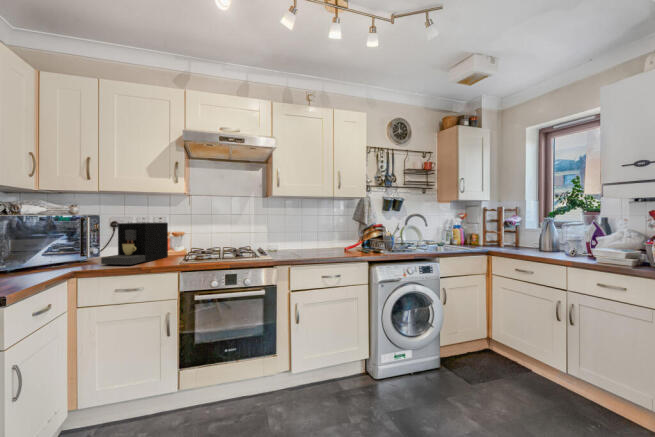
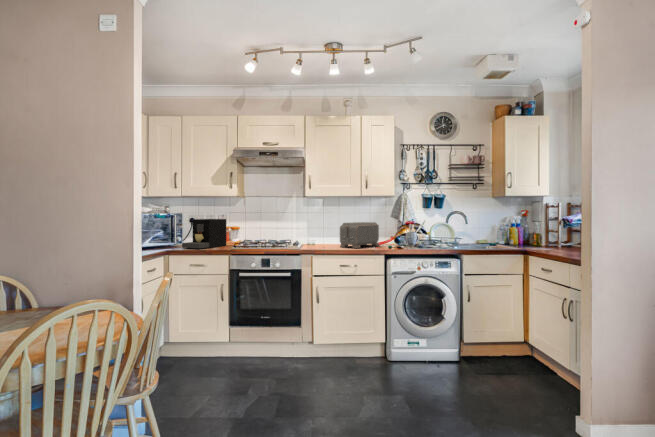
toaster: none [314,225,353,255] -> present [340,222,379,248]

